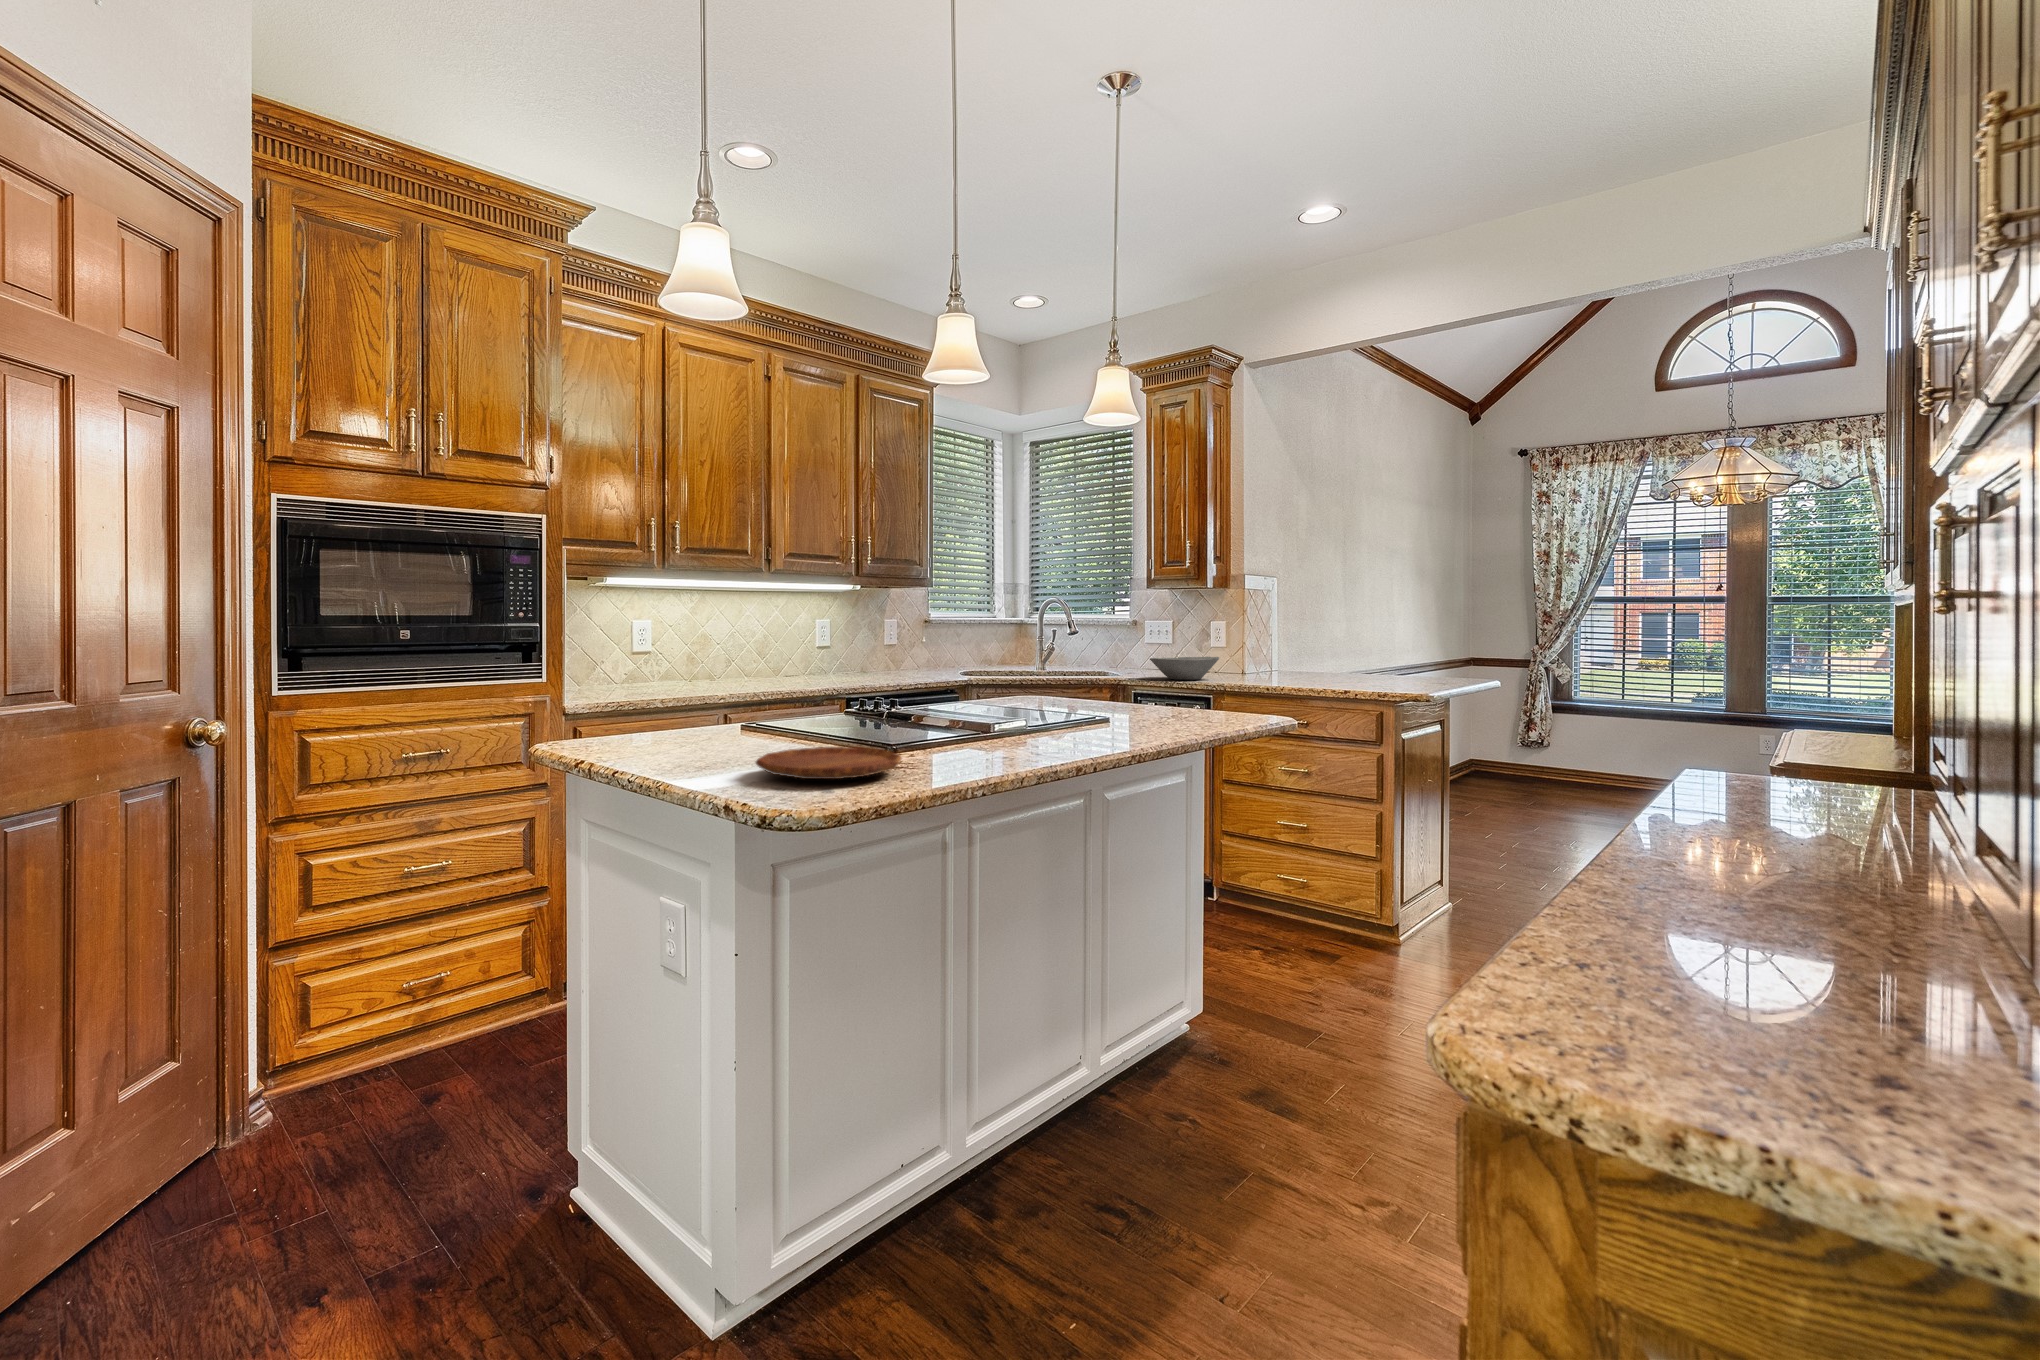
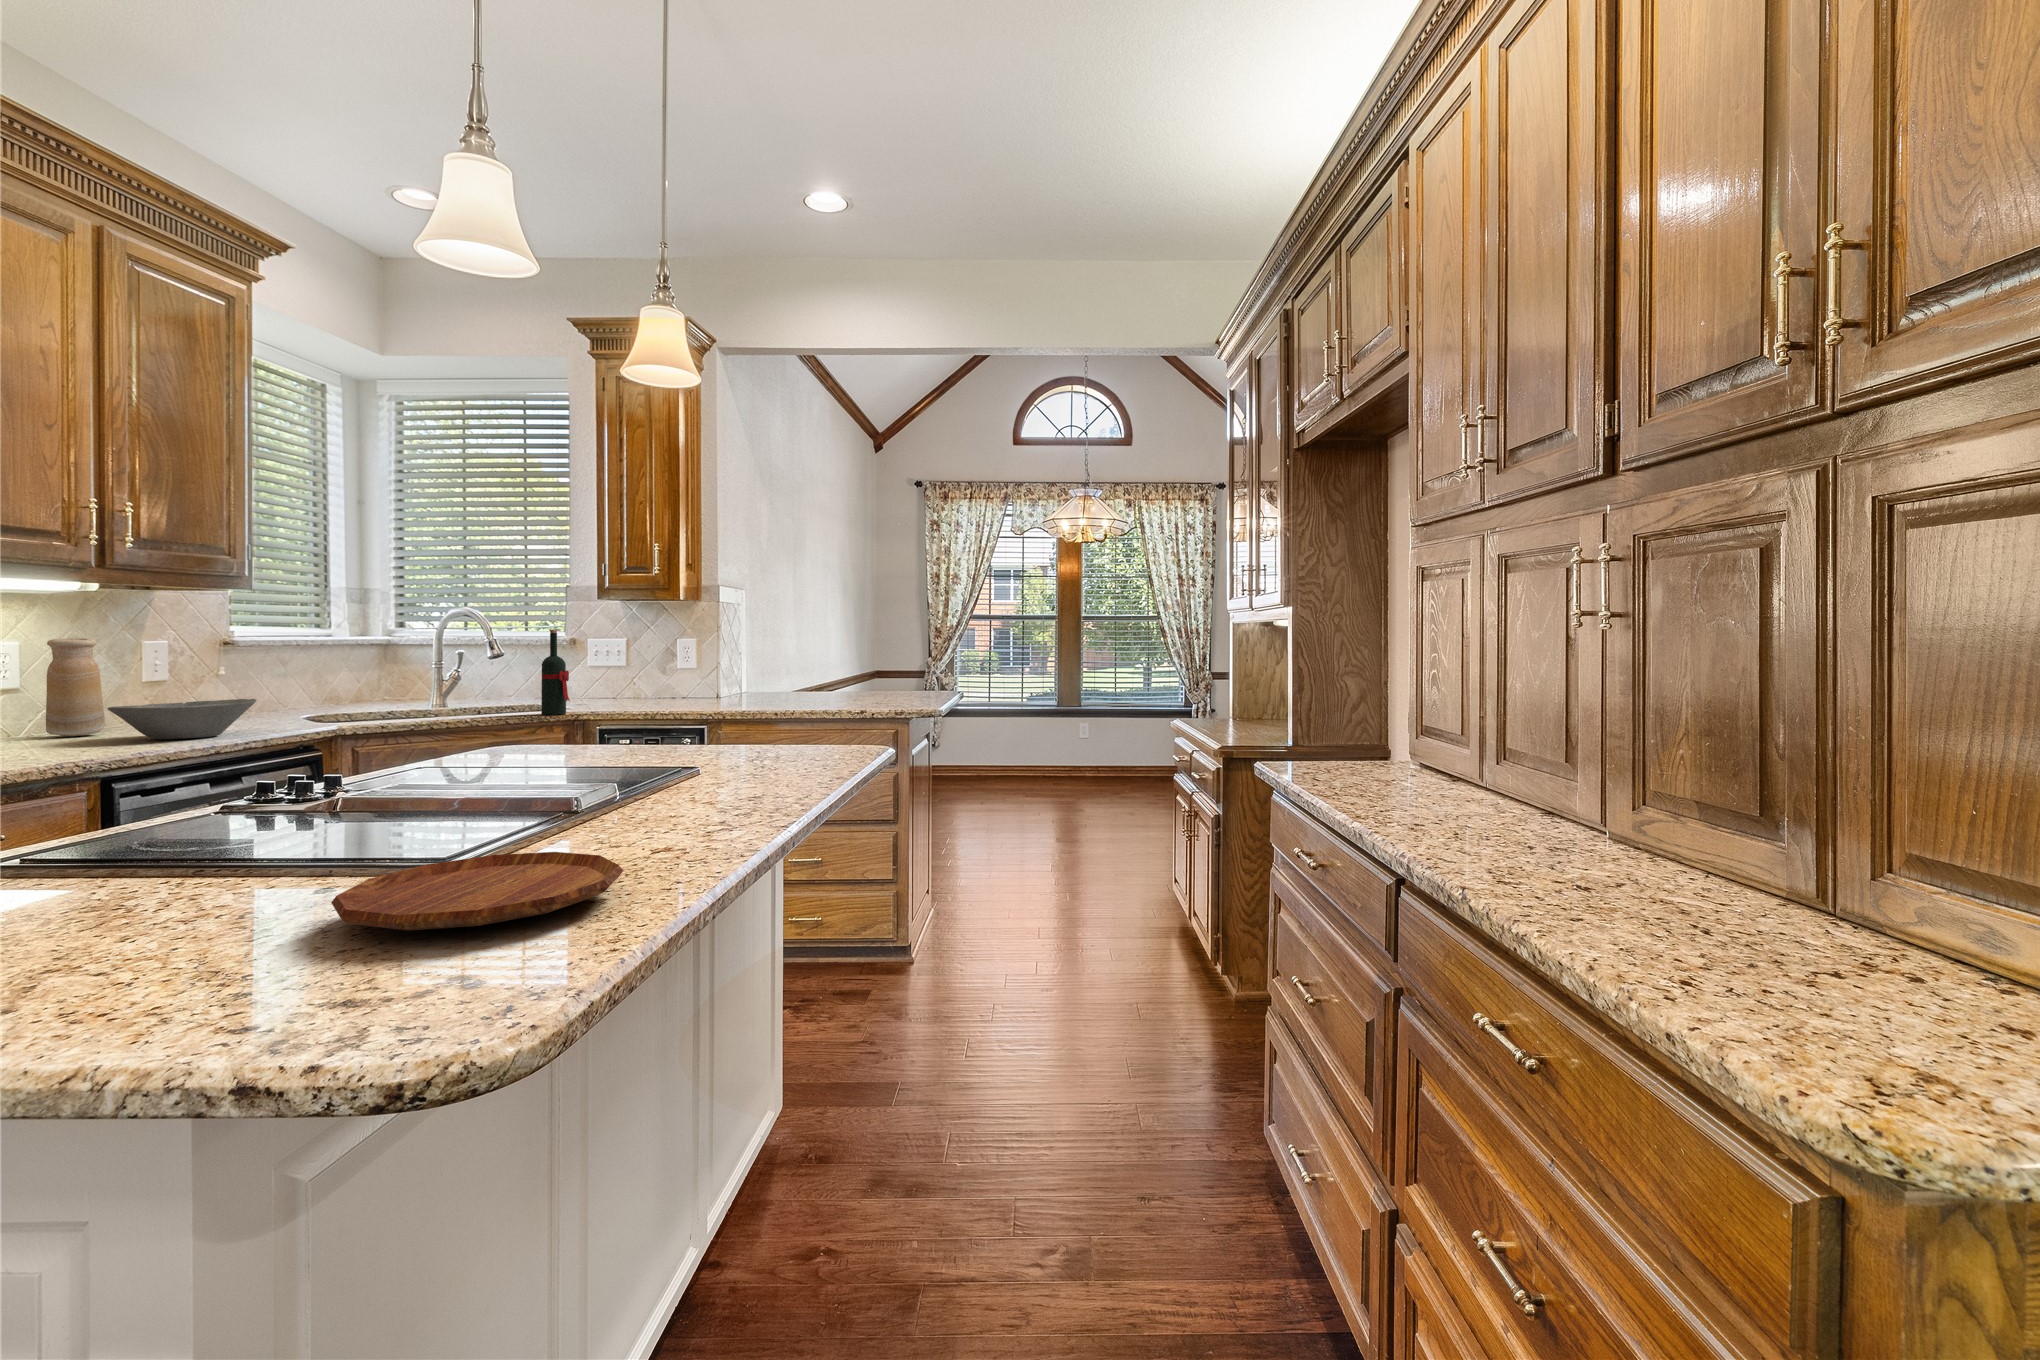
wine bottle: none [1093,613,1112,679] -> present [541,630,570,715]
vase: none [843,618,867,675] -> present [46,638,105,736]
bowl: present [1150,657,1219,680] -> present [107,699,257,739]

